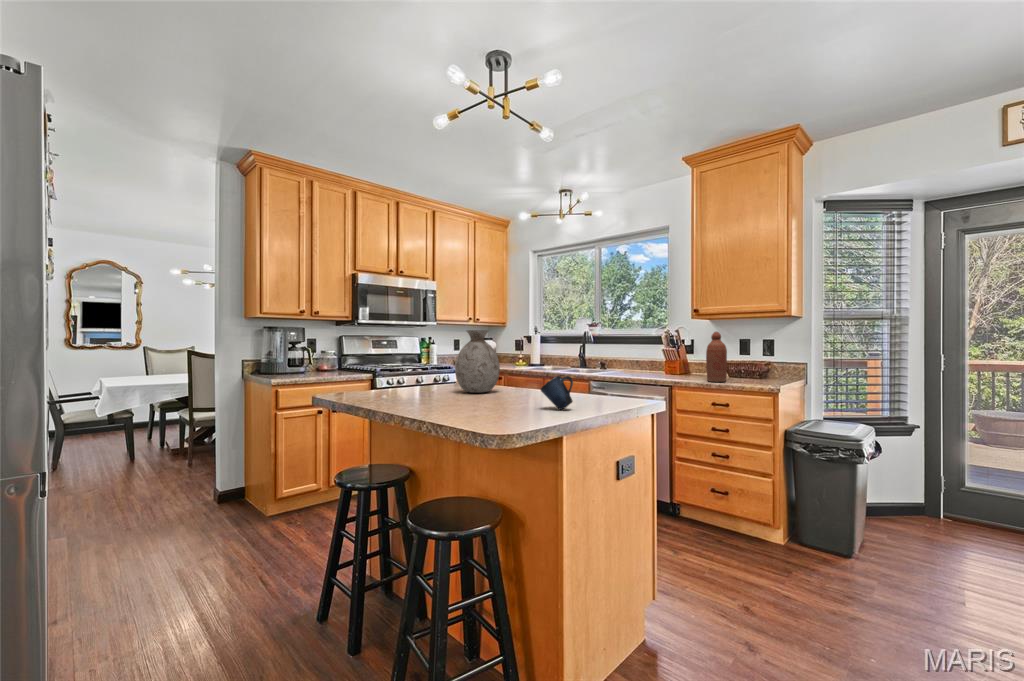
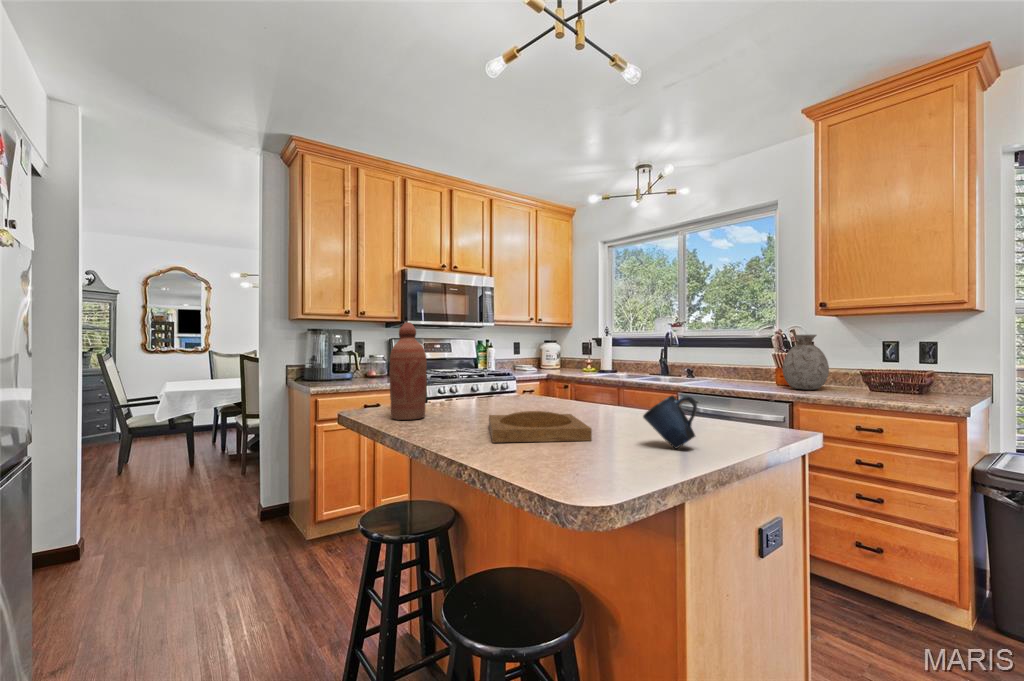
vase: present [455,330,500,393] -> present [783,335,829,390]
bottle: present [706,332,727,382] -> present [389,322,427,420]
tray: none [437,390,508,410] -> present [489,411,592,443]

